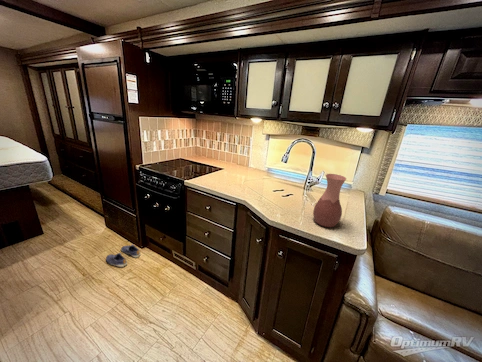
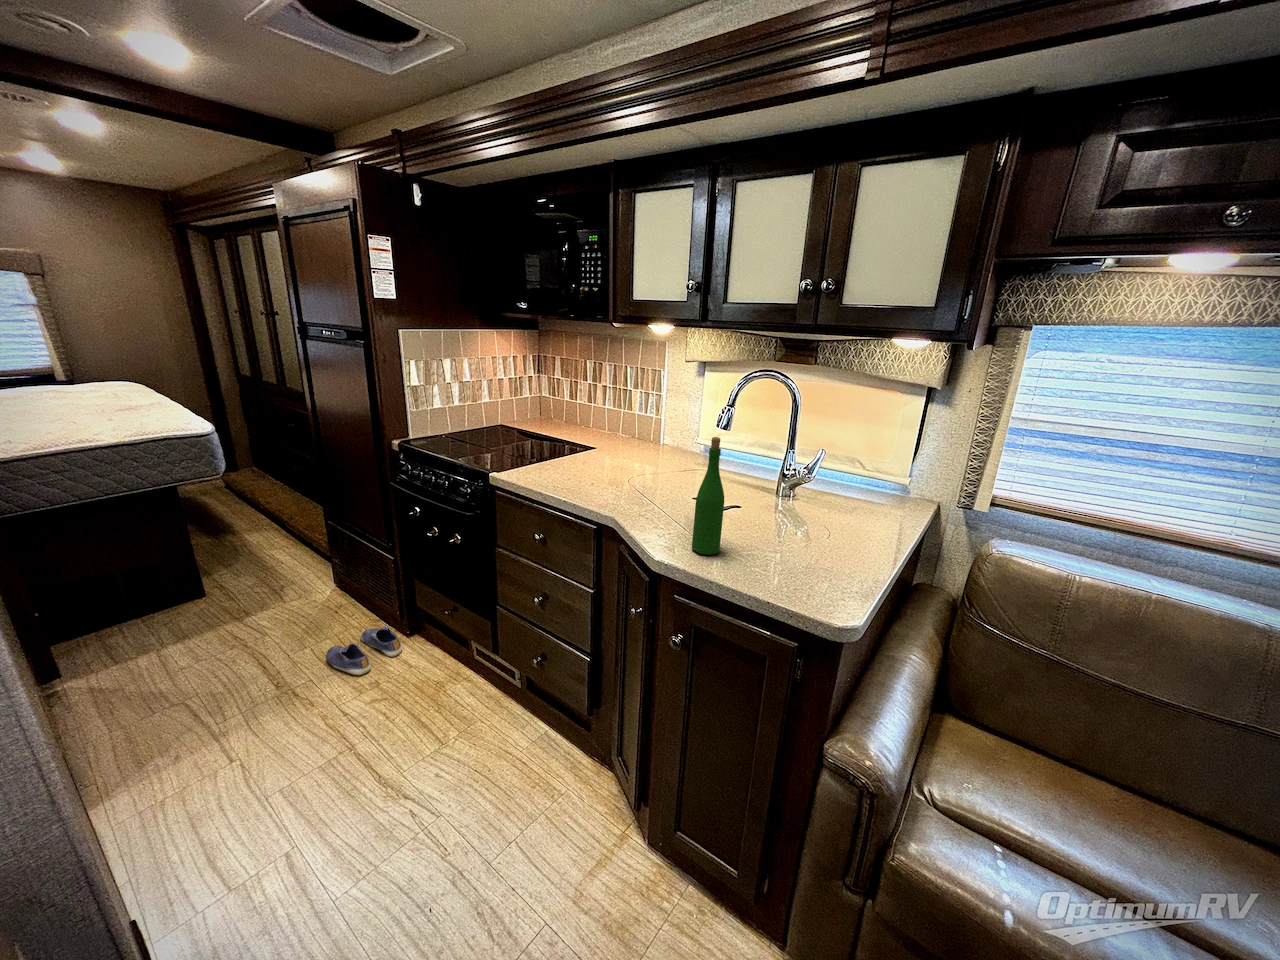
wine bottle: none [283,168,300,218] -> present [692,437,724,555]
vase: present [313,174,346,227] -> none [758,450,828,578]

